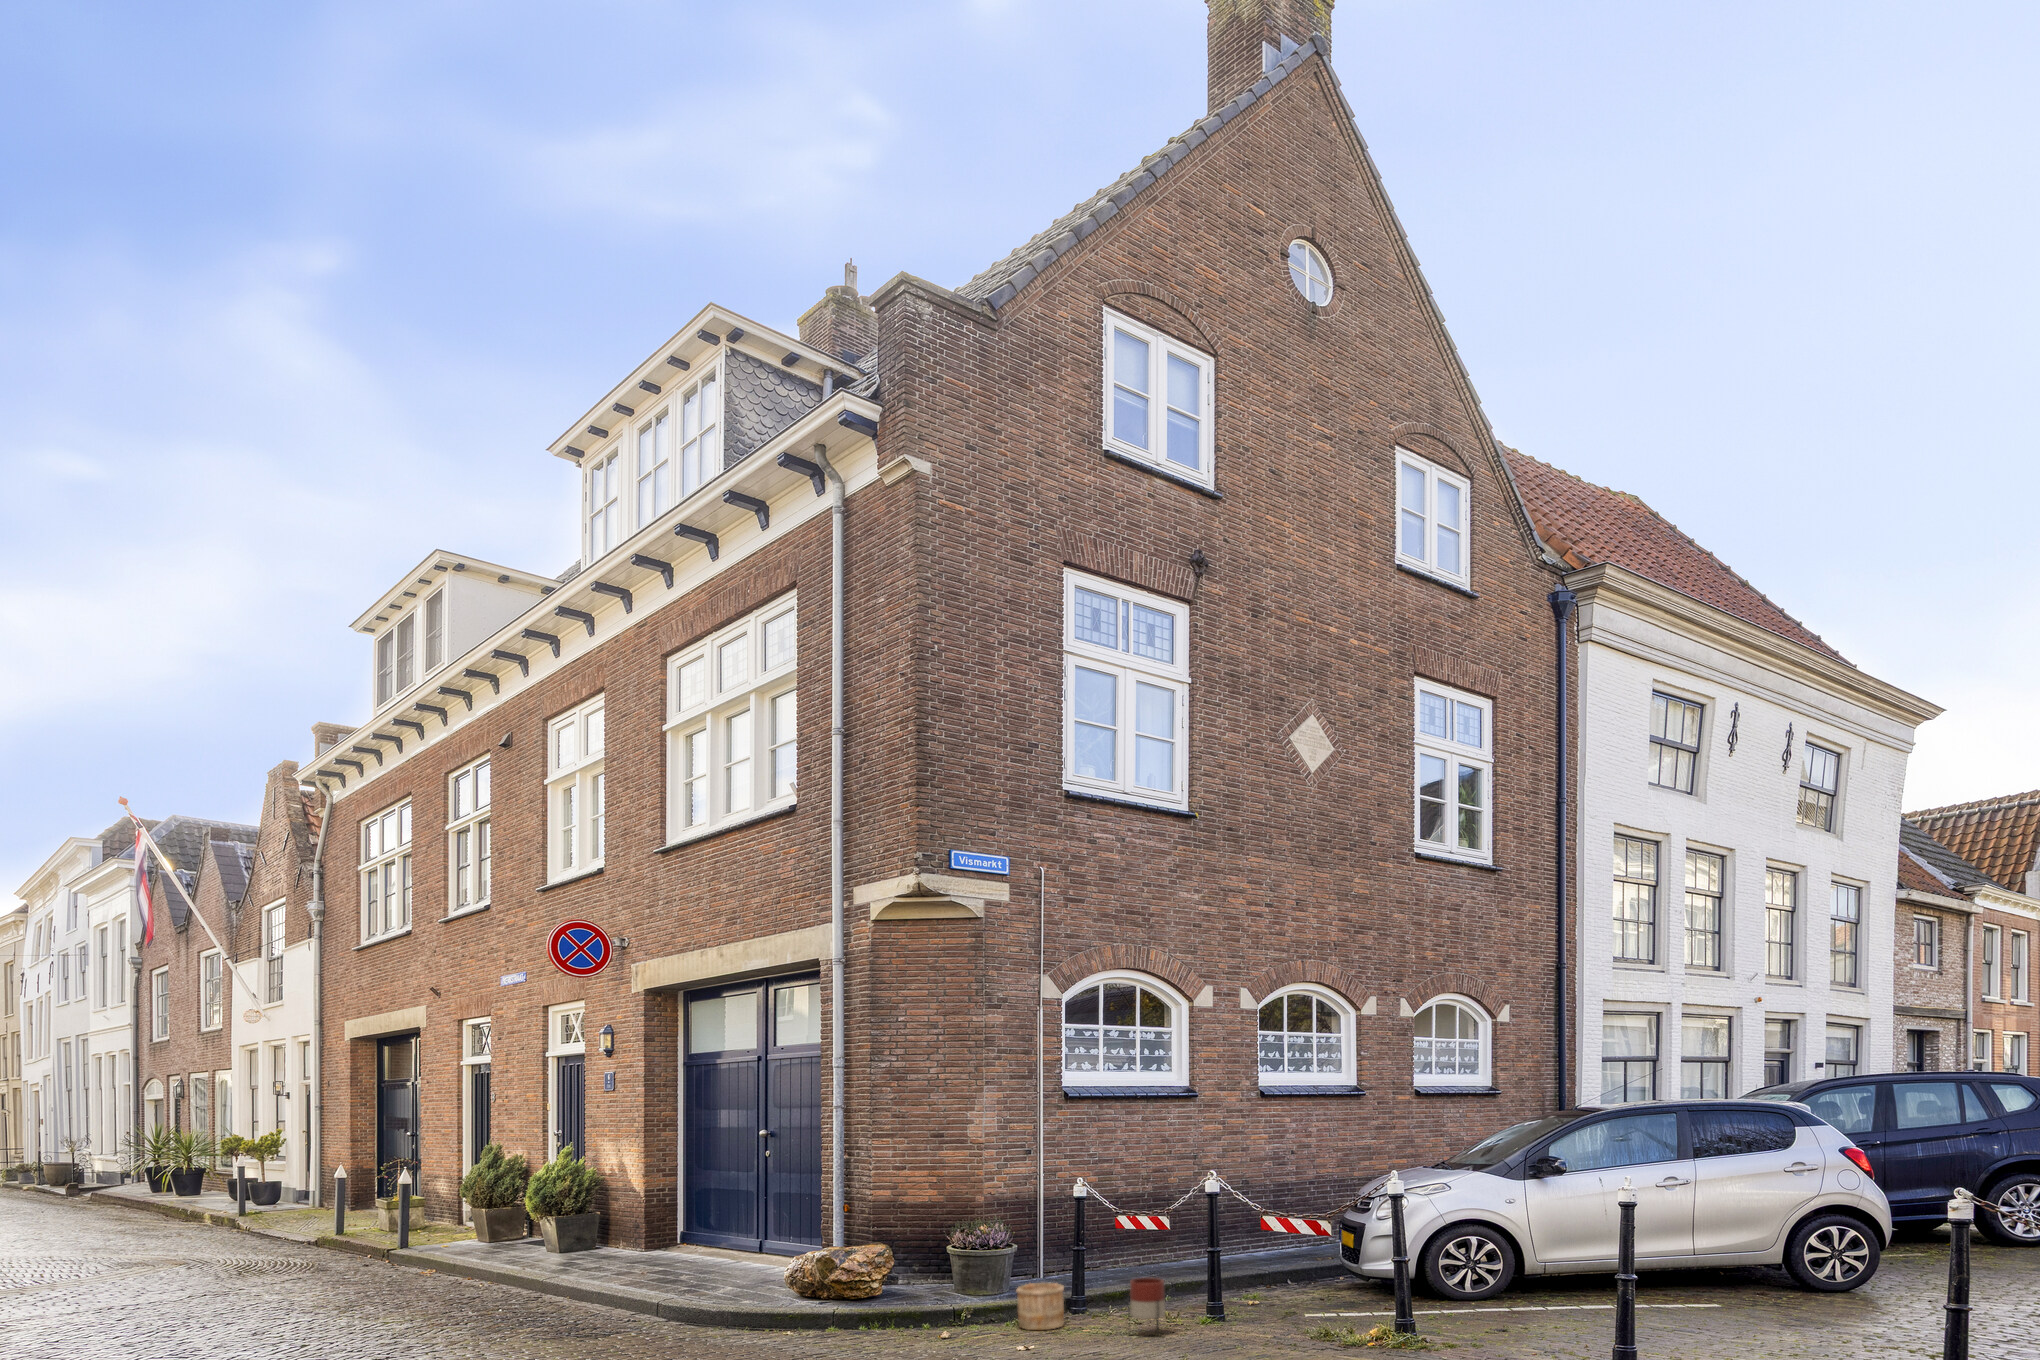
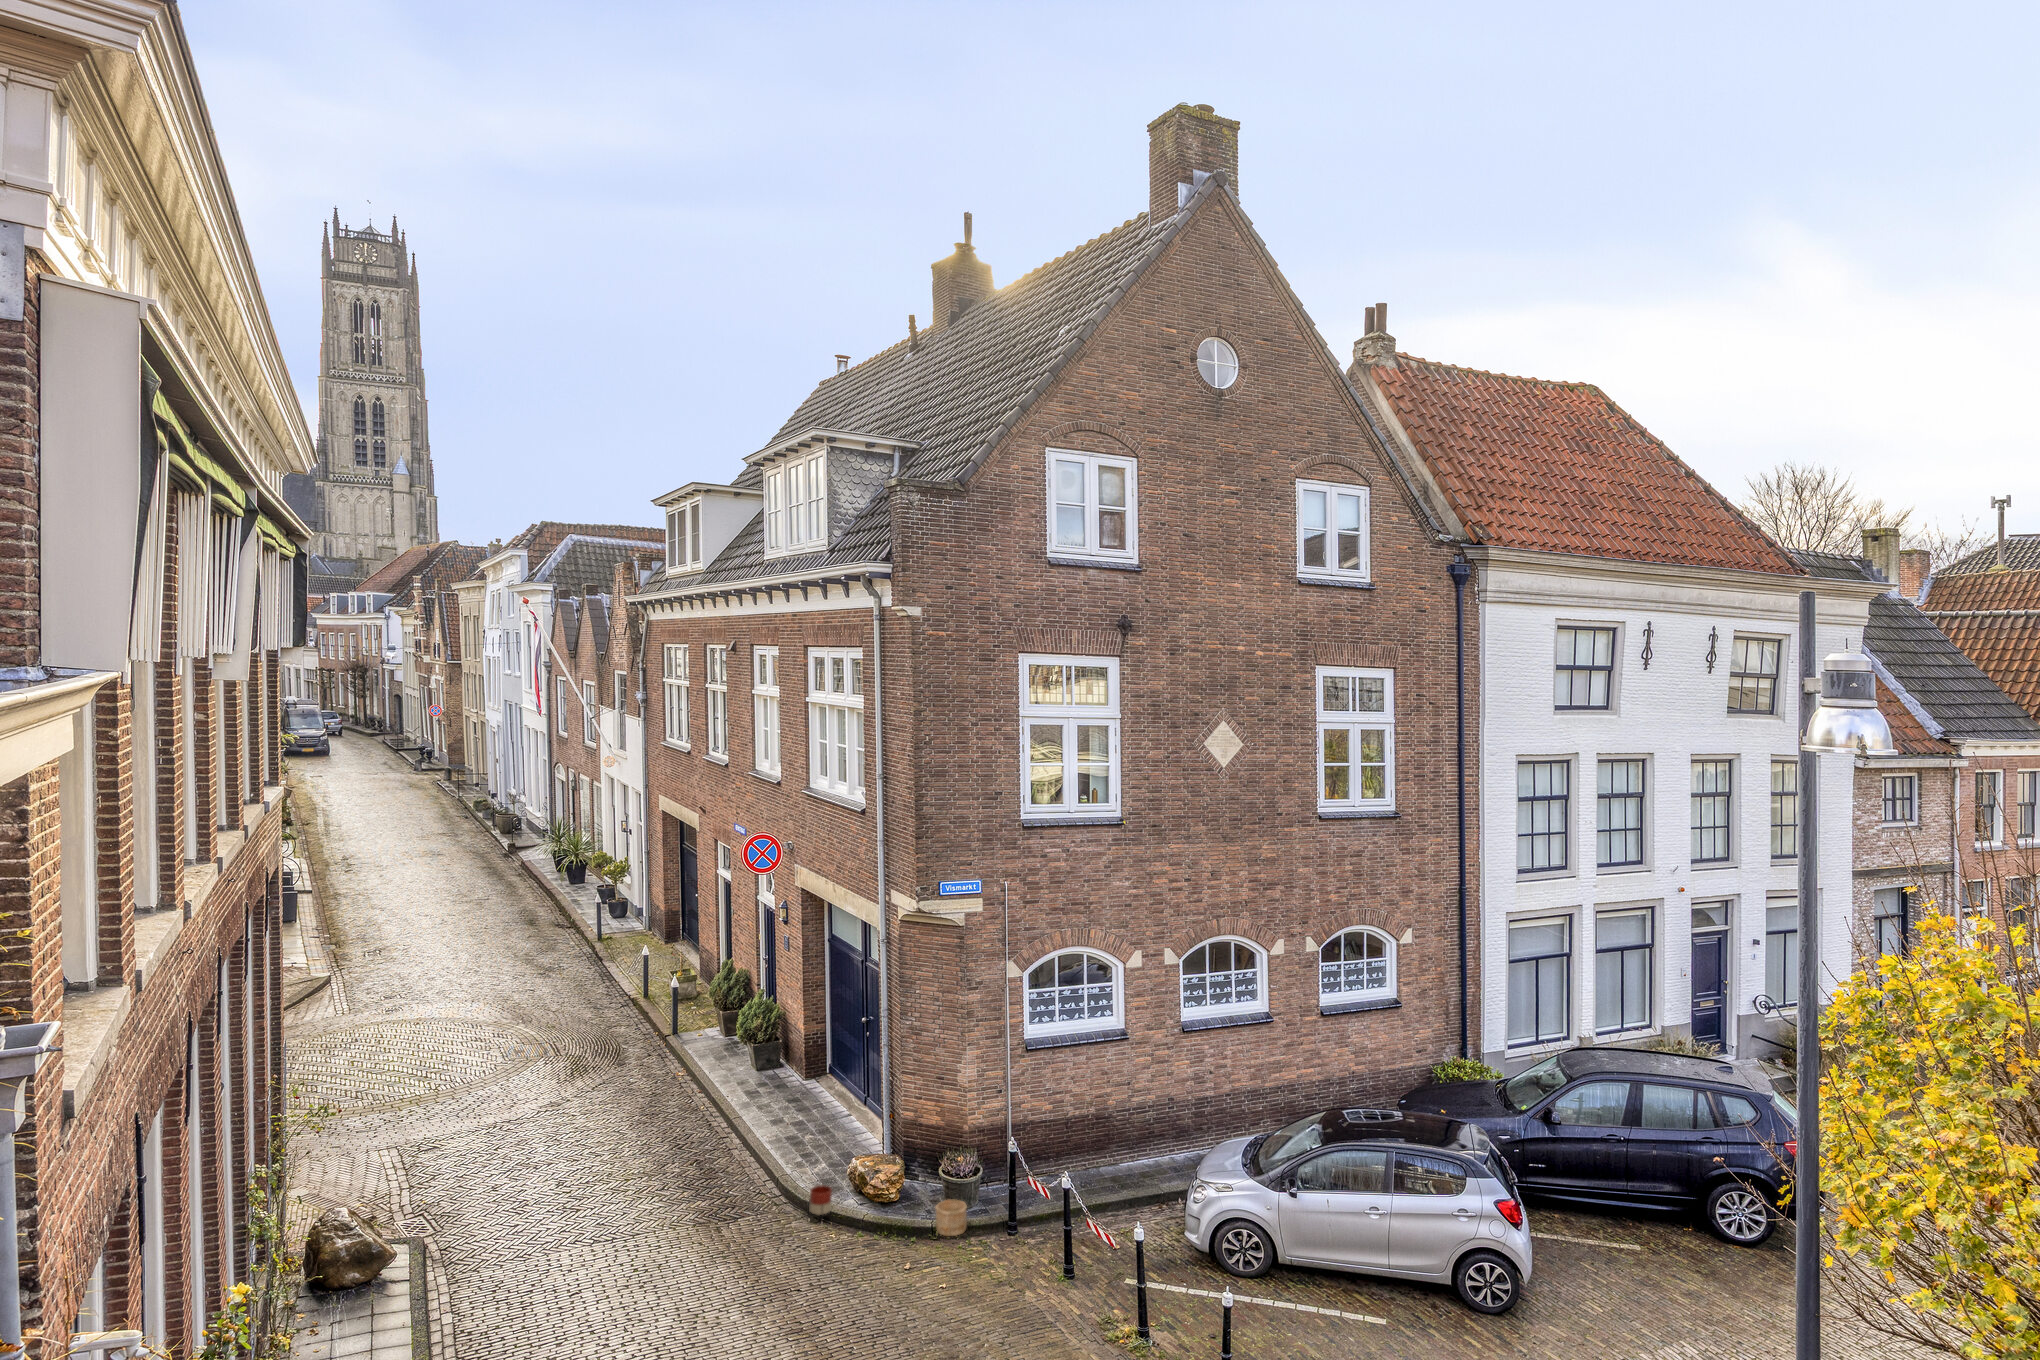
planter: present [1129,1278,1165,1331] -> present [809,1185,832,1217]

